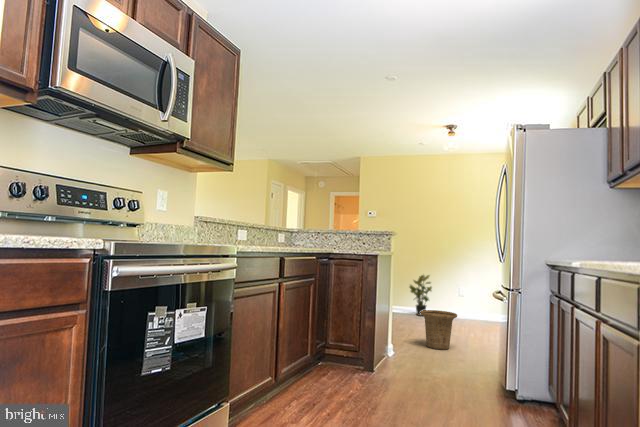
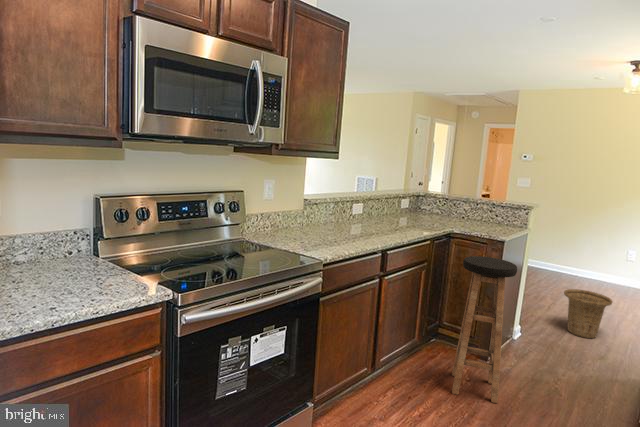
bar stool: none [345,266,394,398] -> present [452,256,517,403]
potted plant: present [410,275,432,316] -> none [565,231,595,279]

